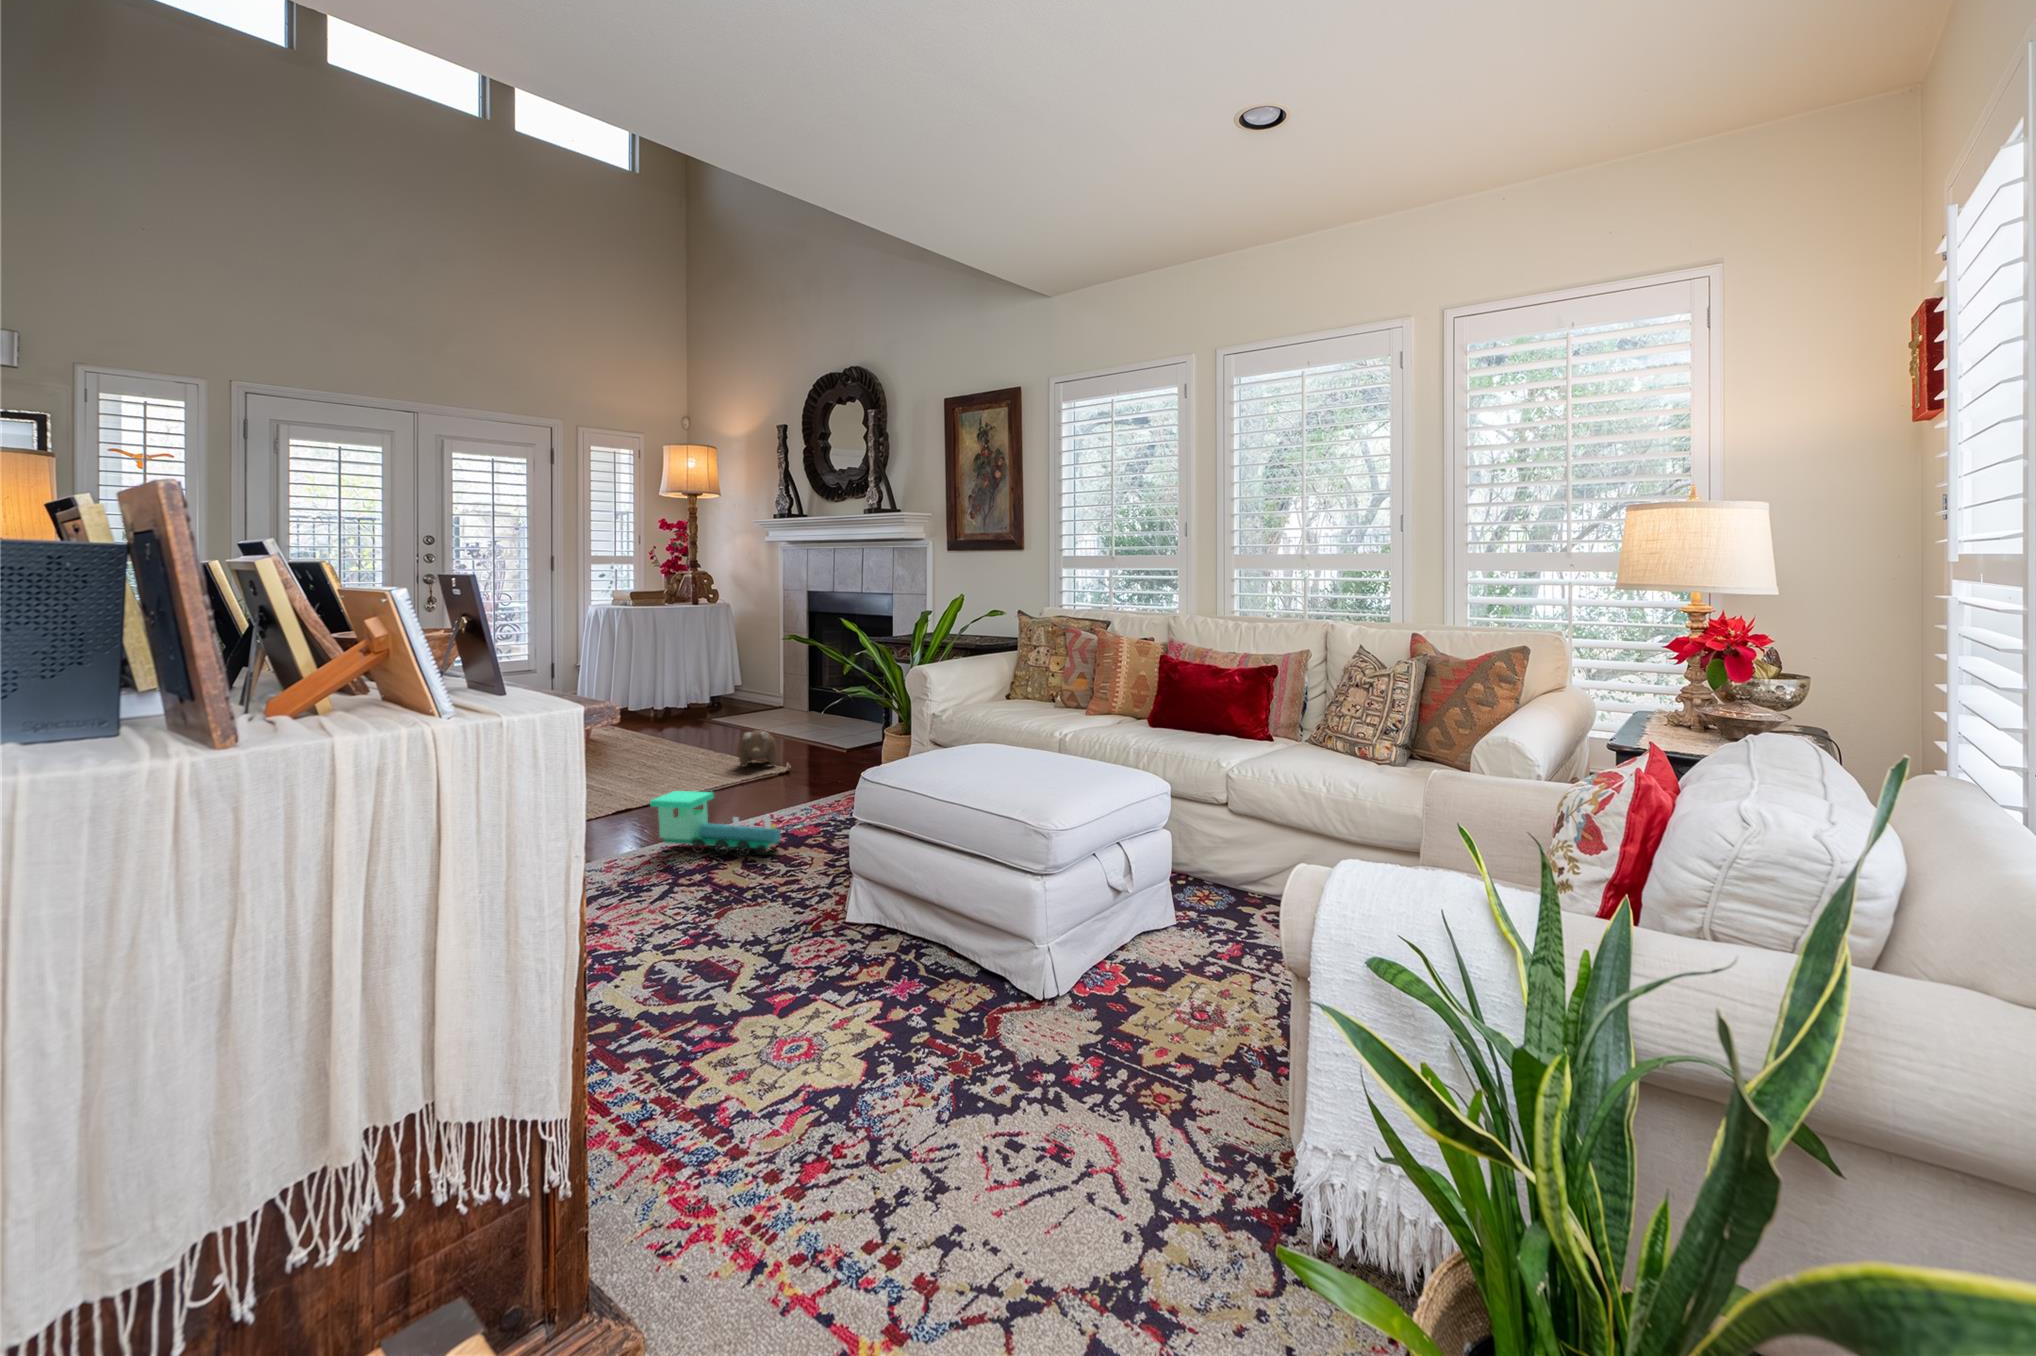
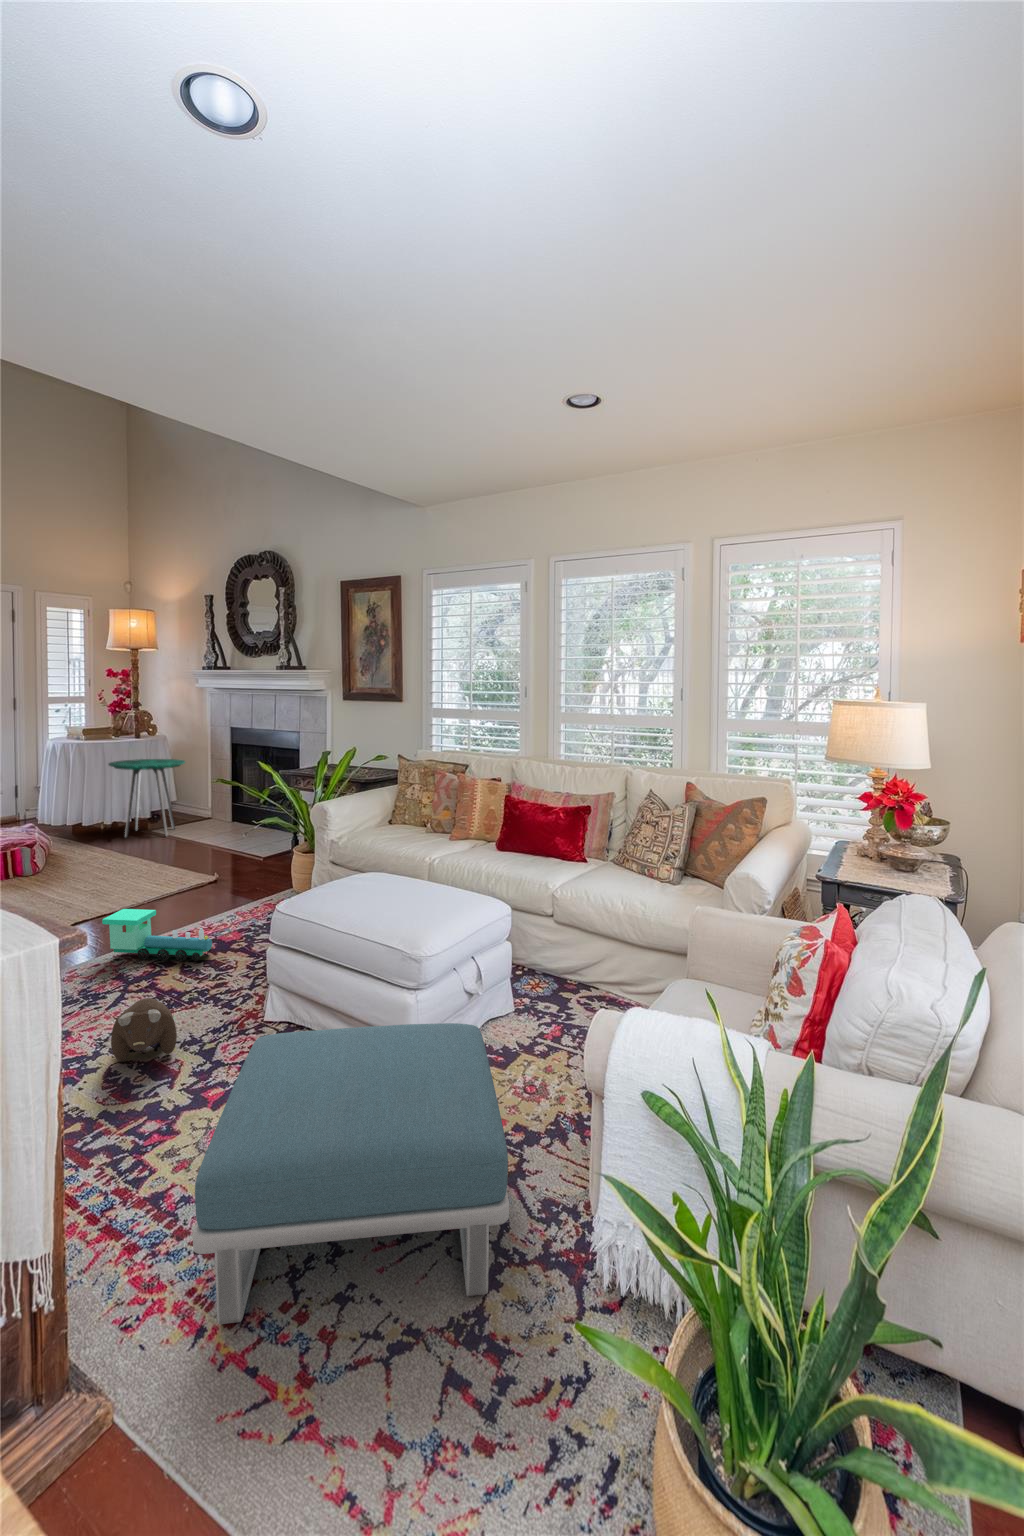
side table: none [661,633,751,728] -> present [109,759,185,838]
plush toy: present [738,730,778,767] -> present [111,998,177,1061]
footstool: none [749,907,1177,1258] -> present [193,1023,509,1324]

